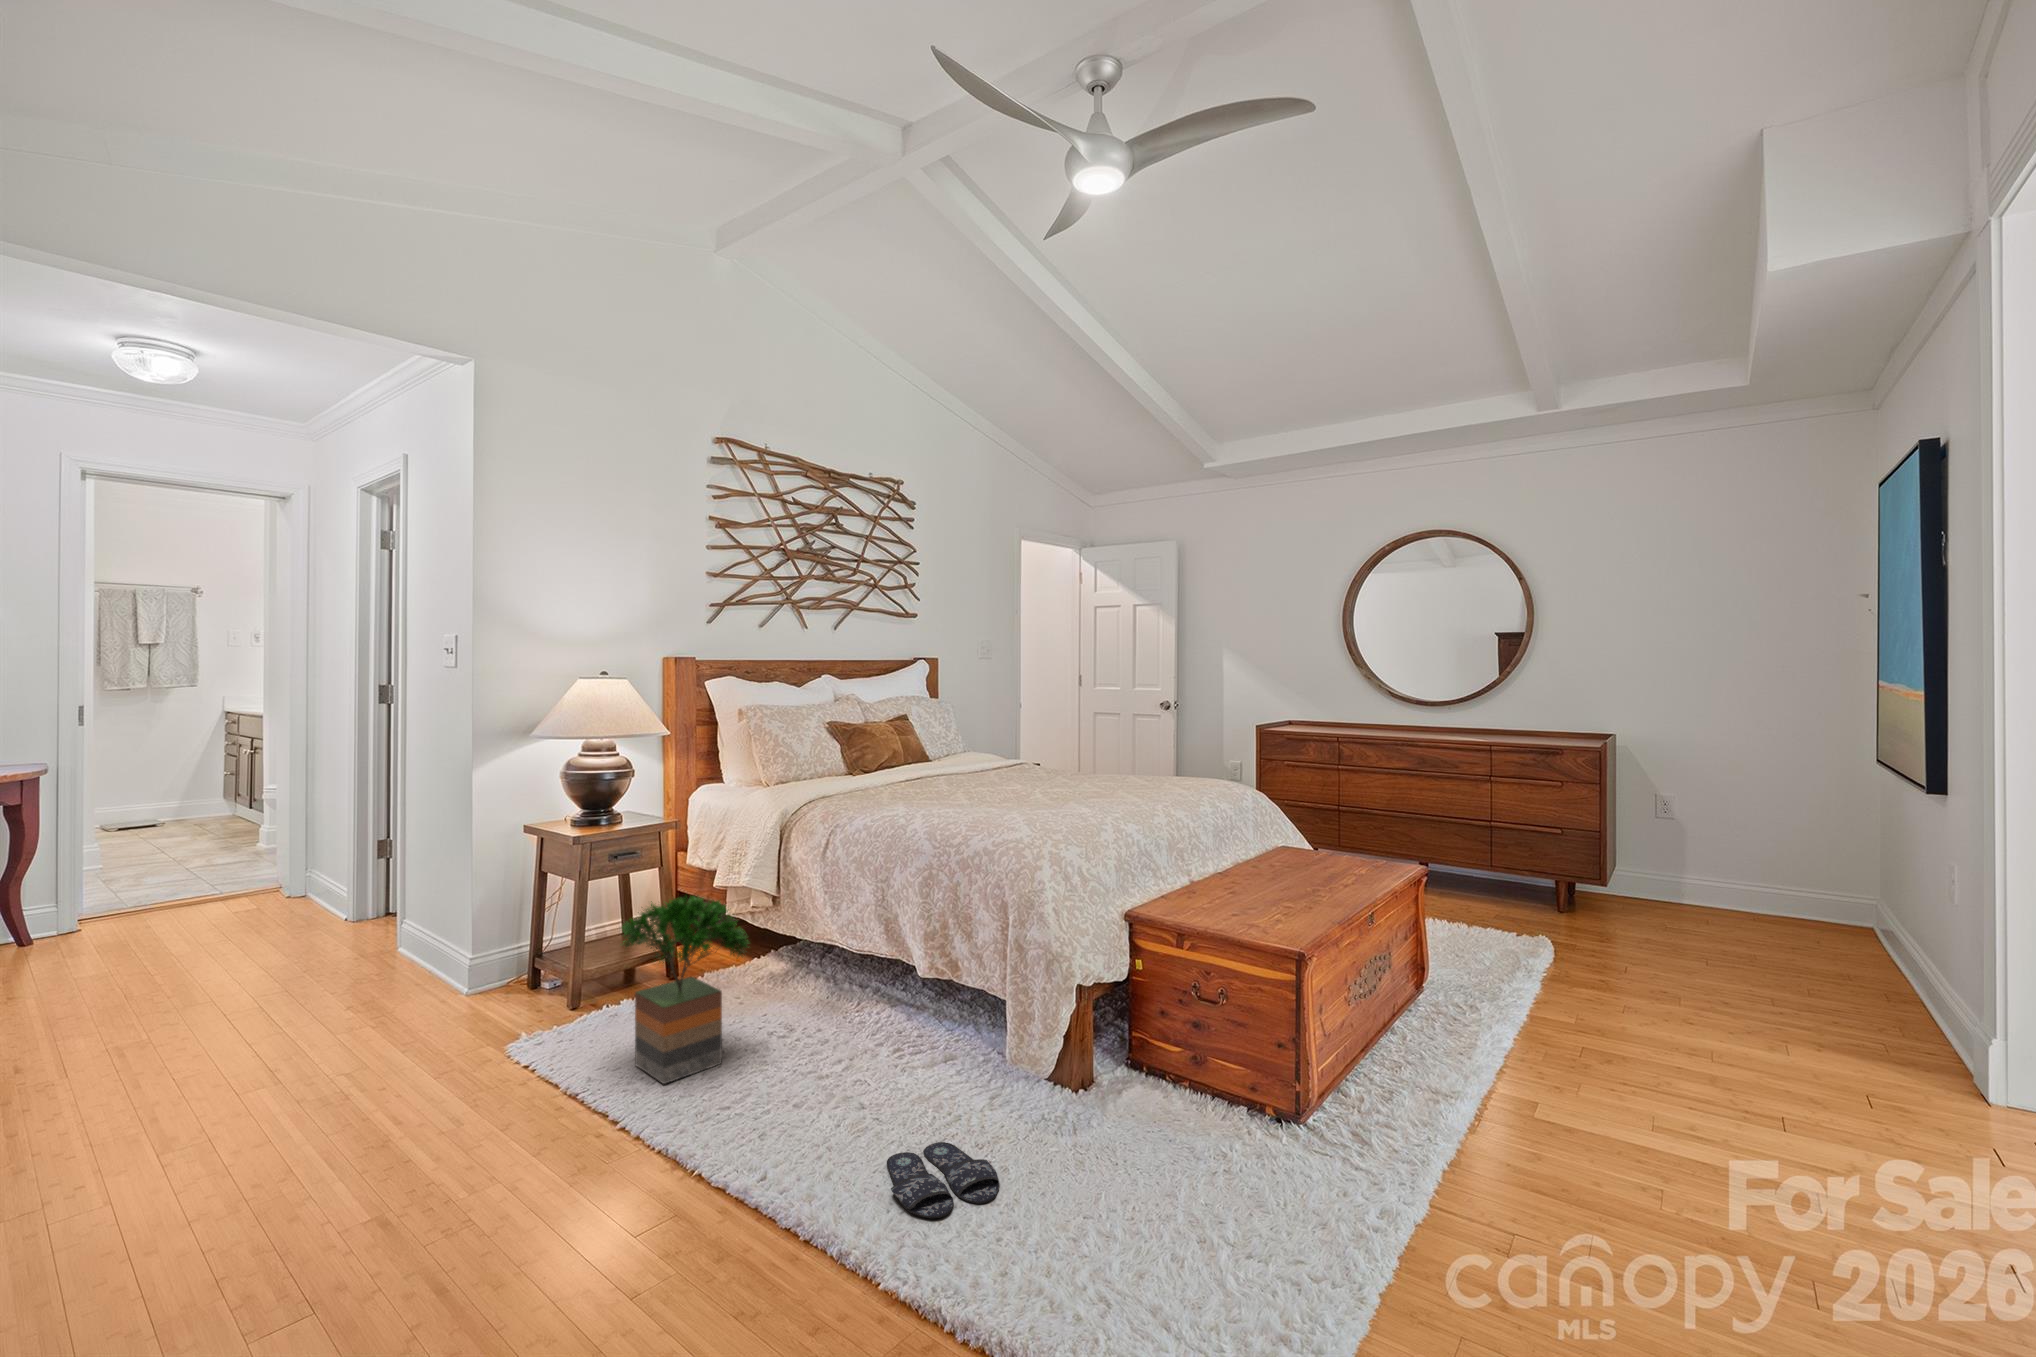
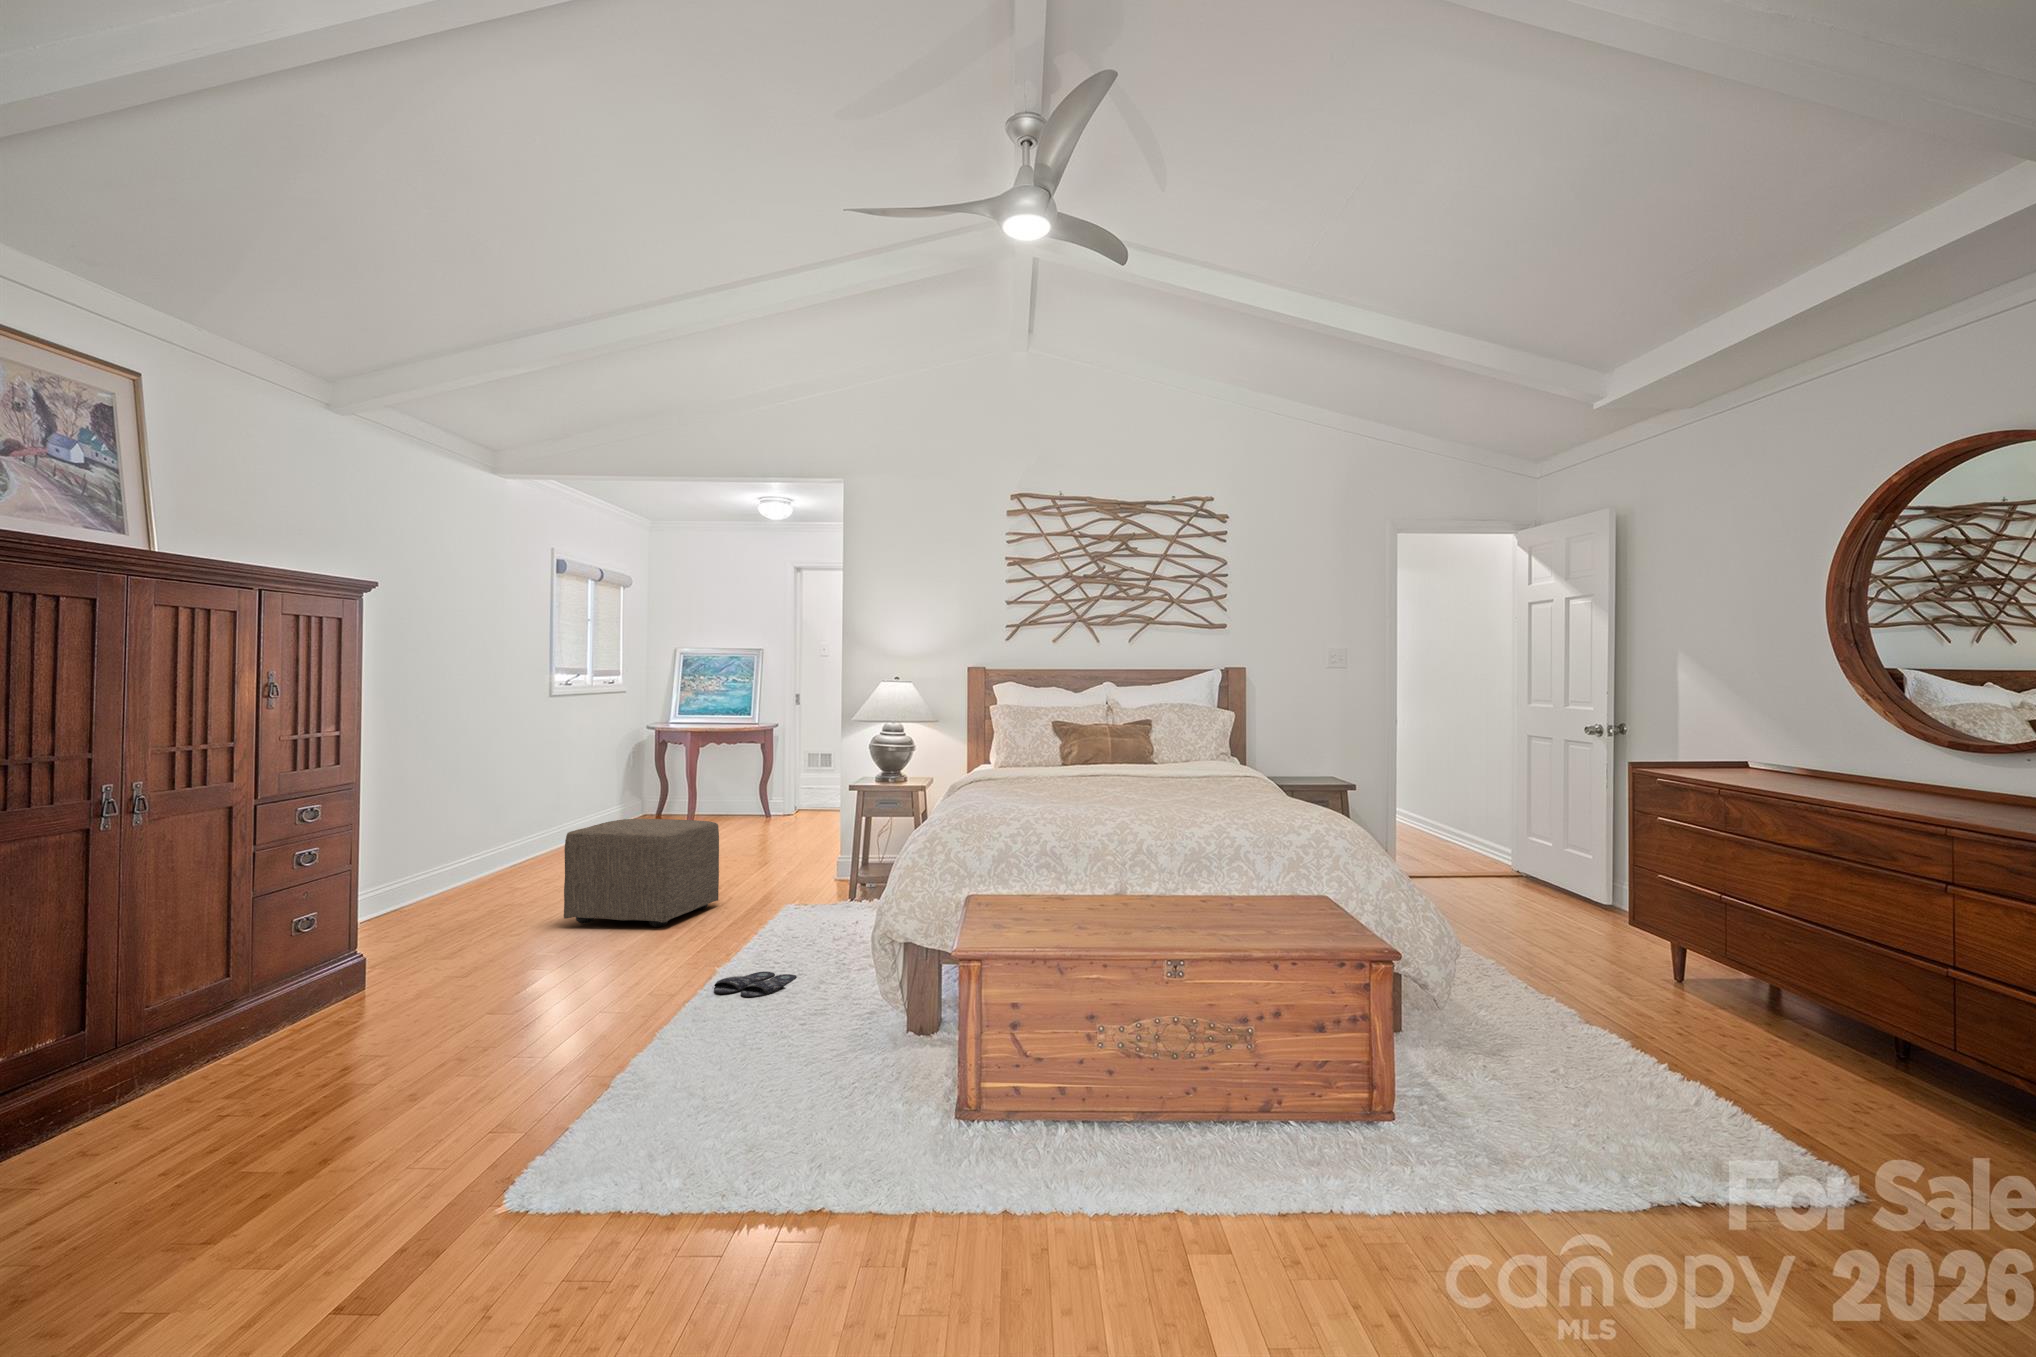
potted tree: present [622,896,749,1084] -> none [770,811,842,925]
ottoman: none [184,948,475,1244] -> present [564,819,719,927]

